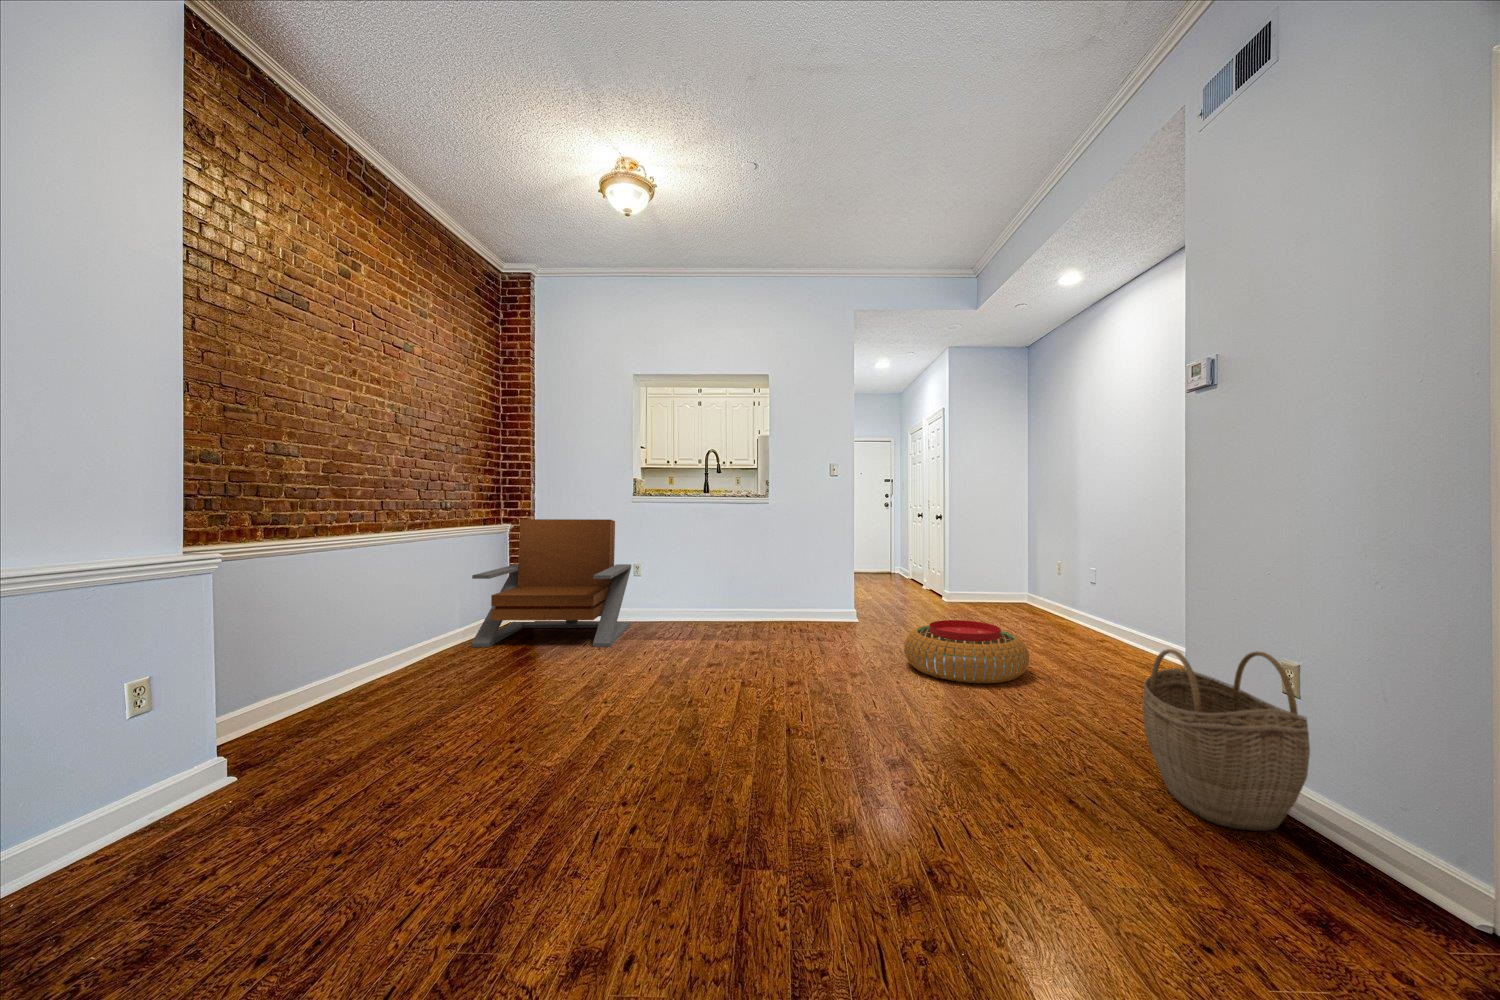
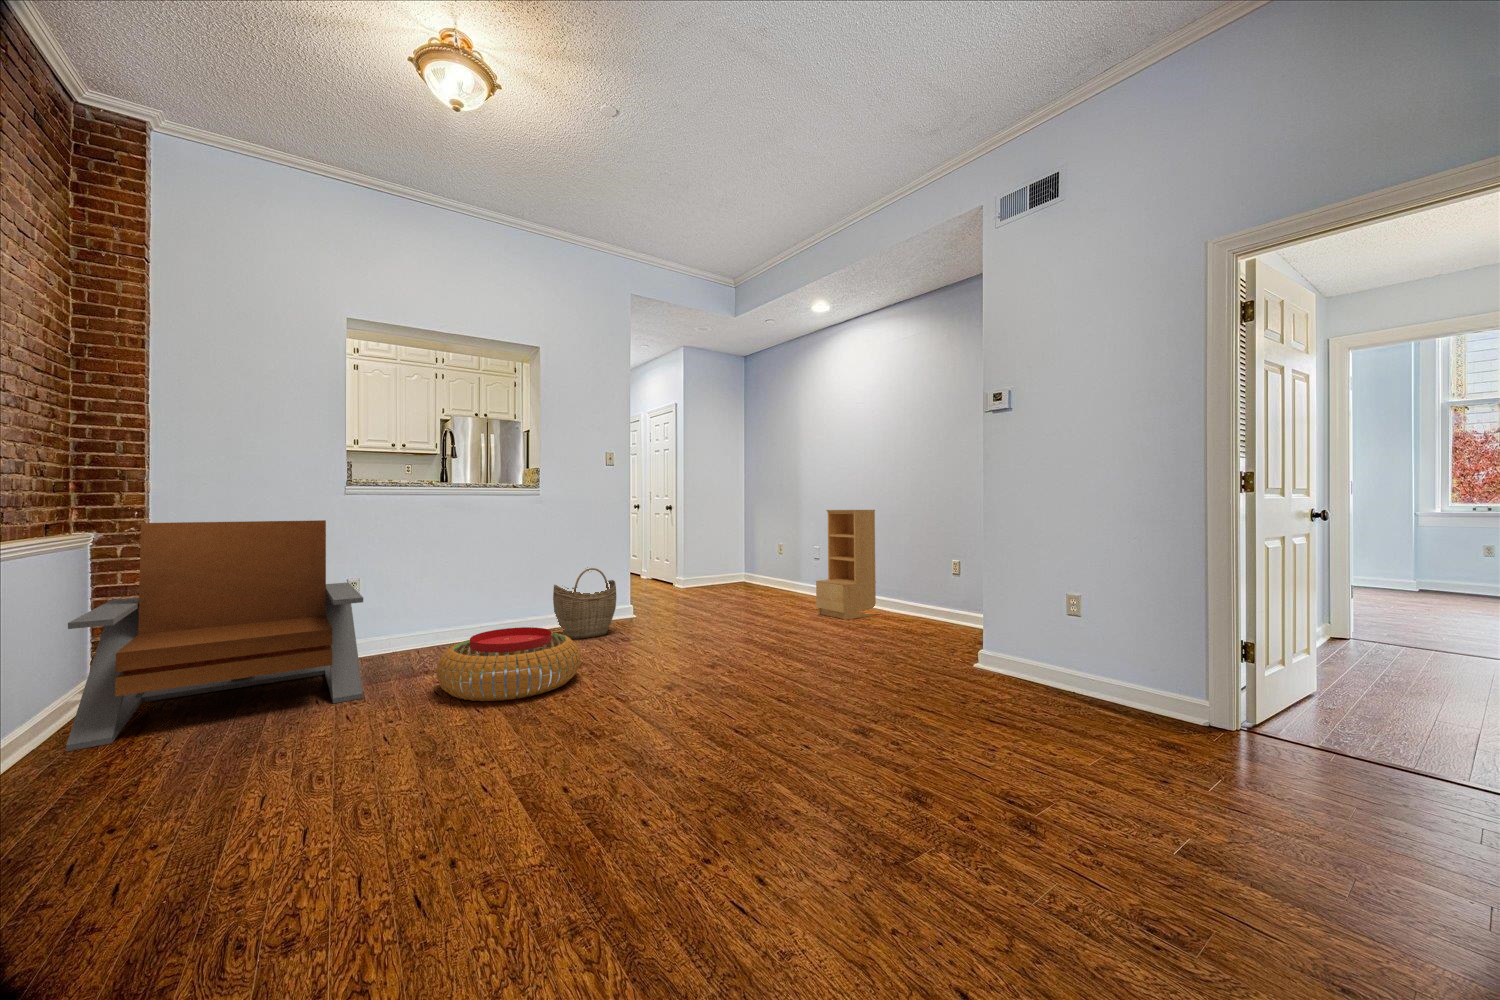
bookshelf: none [1070,517,1156,656] -> present [816,510,876,620]
pouf: present [904,620,1029,683] -> present [437,627,581,701]
woven basket: present [1143,649,1310,831] -> present [553,567,616,639]

